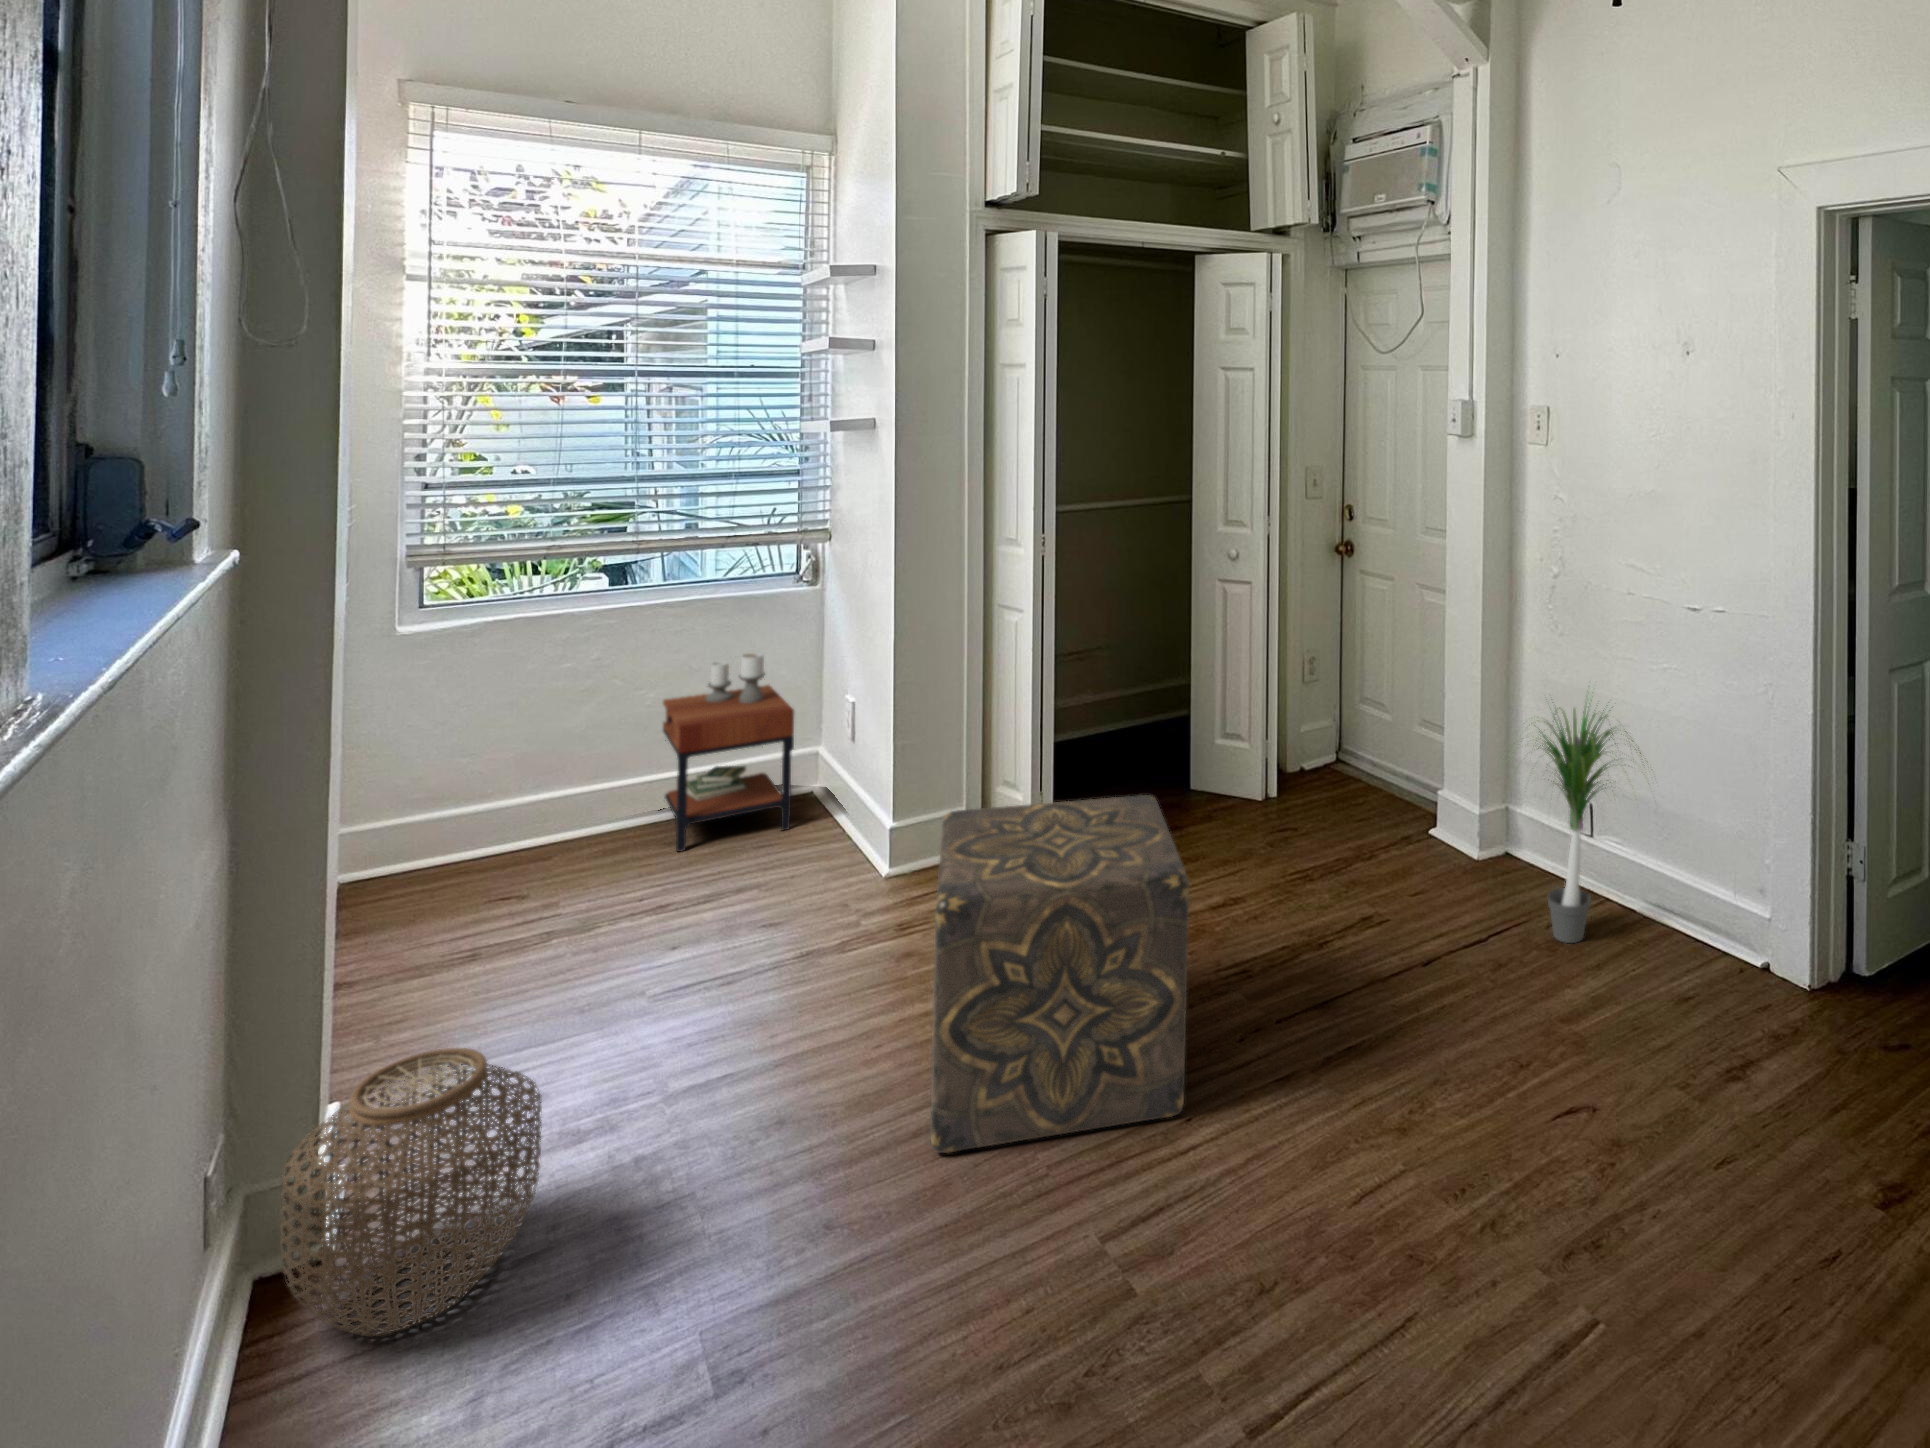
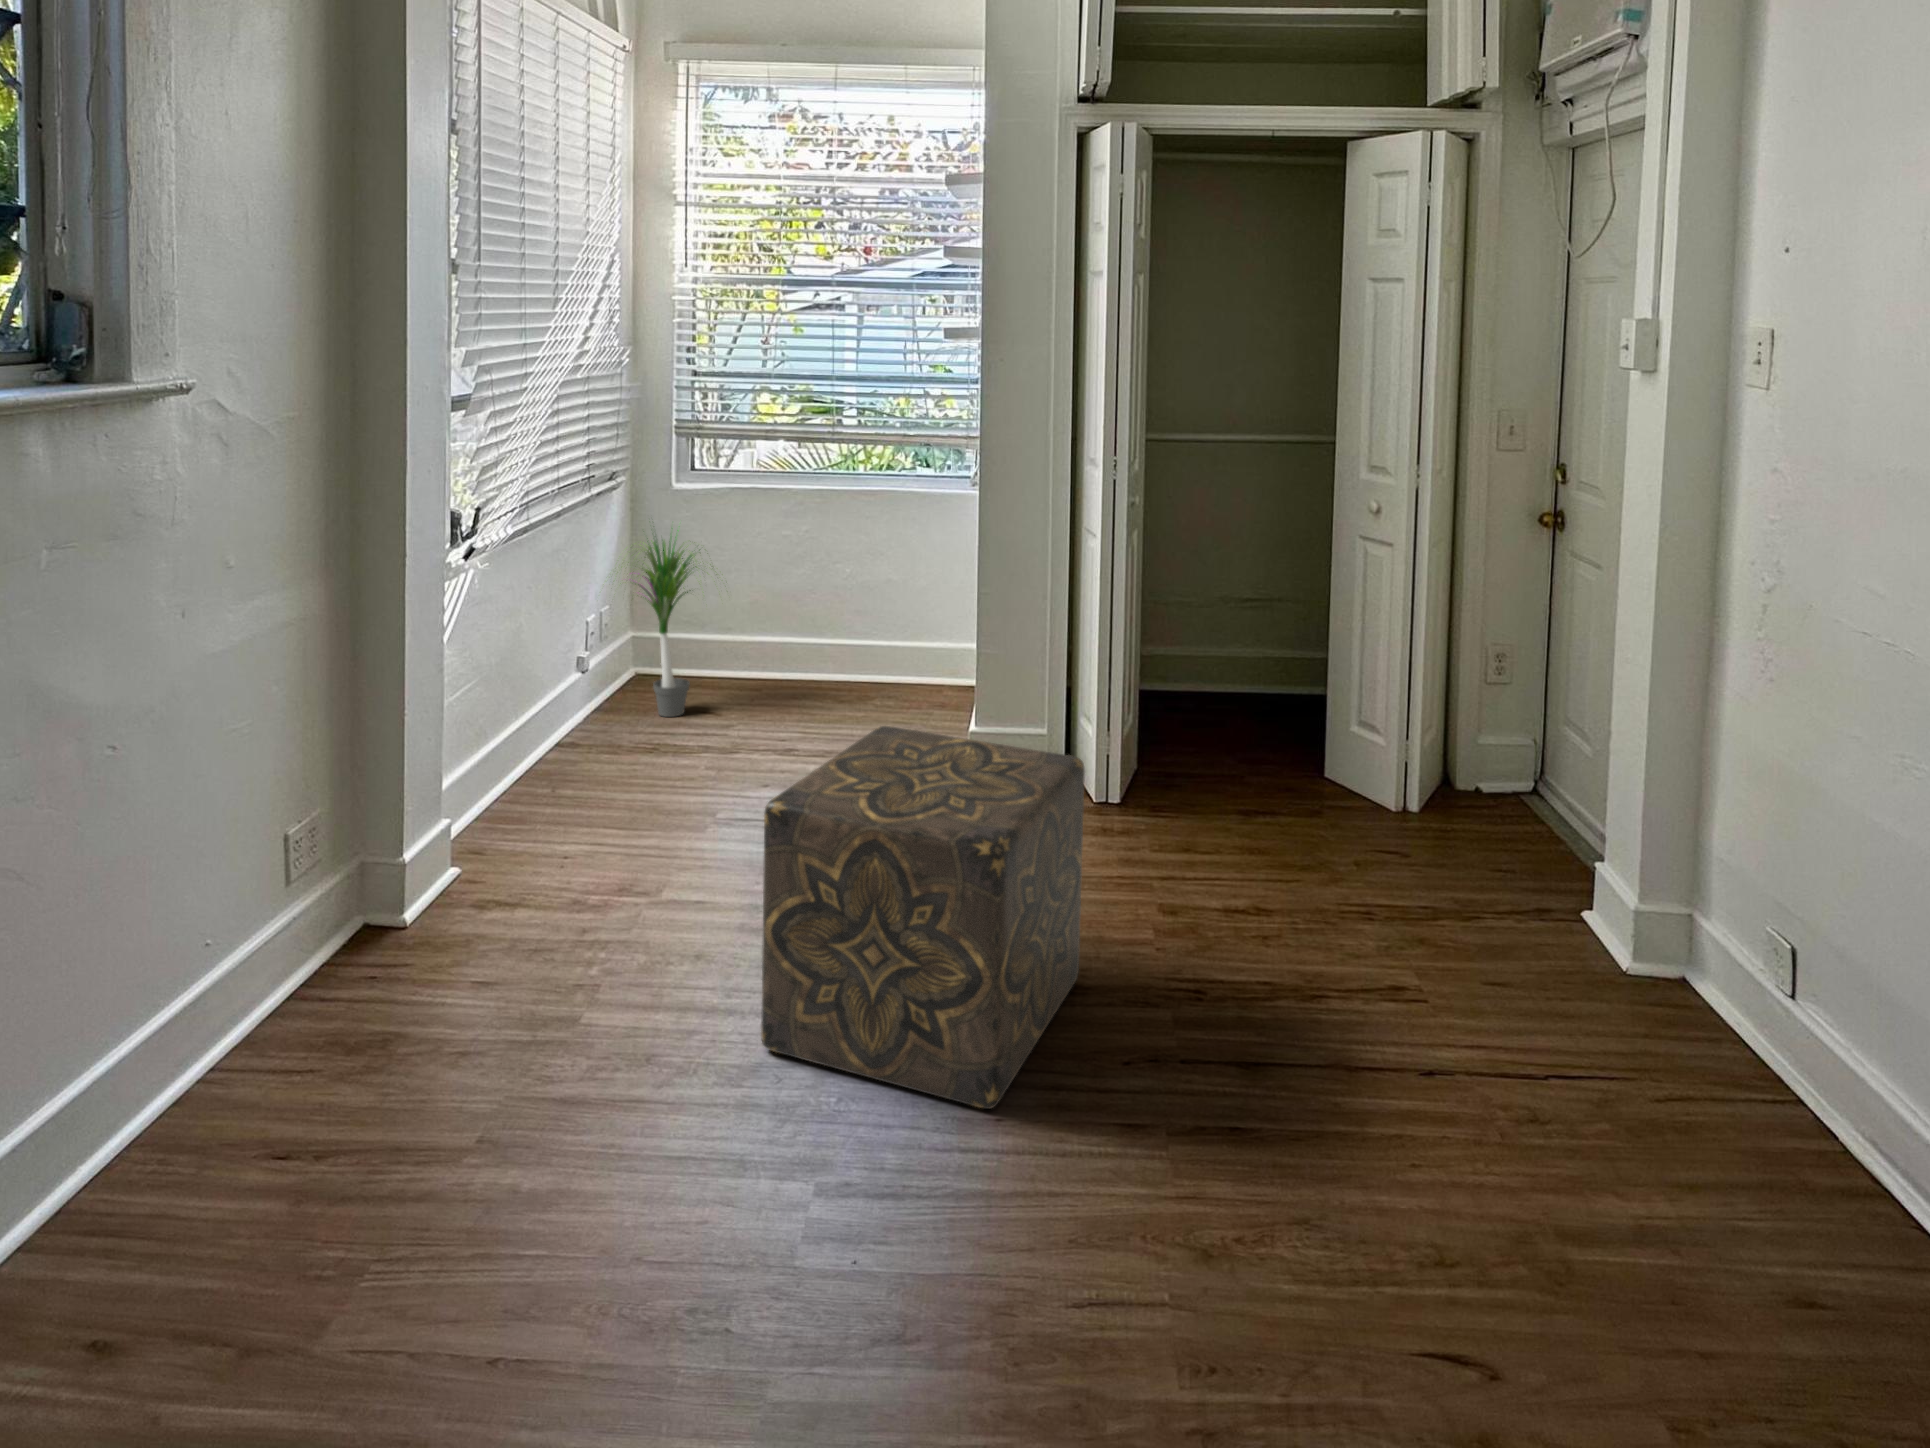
side table: present [663,653,794,852] -> none [826,554,936,727]
potted plant: present [1507,700,1643,943] -> present [617,528,713,717]
woven basket: present [280,1048,542,1336] -> none [302,812,484,1016]

